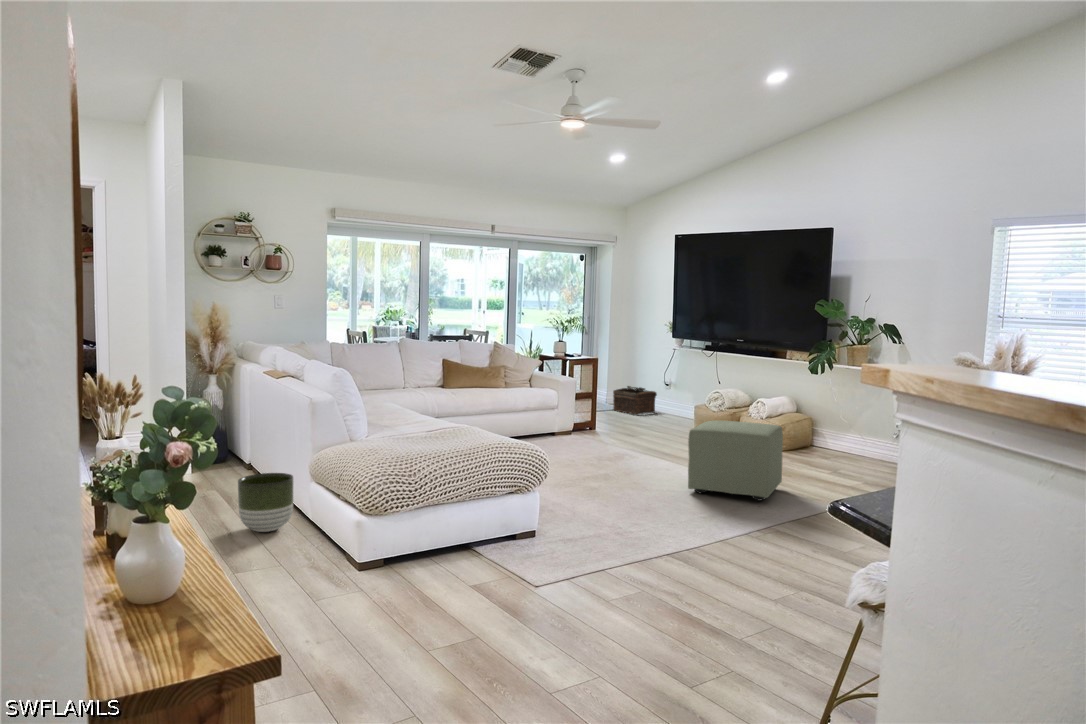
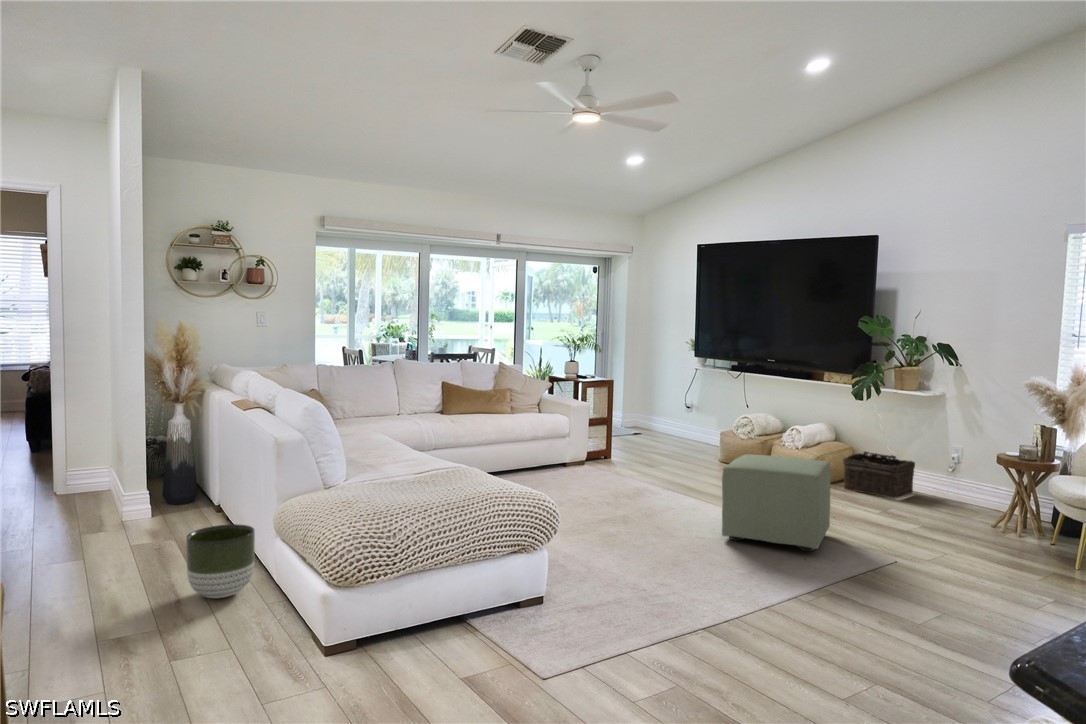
basket: present [613,386,657,414] -> present [843,451,915,498]

